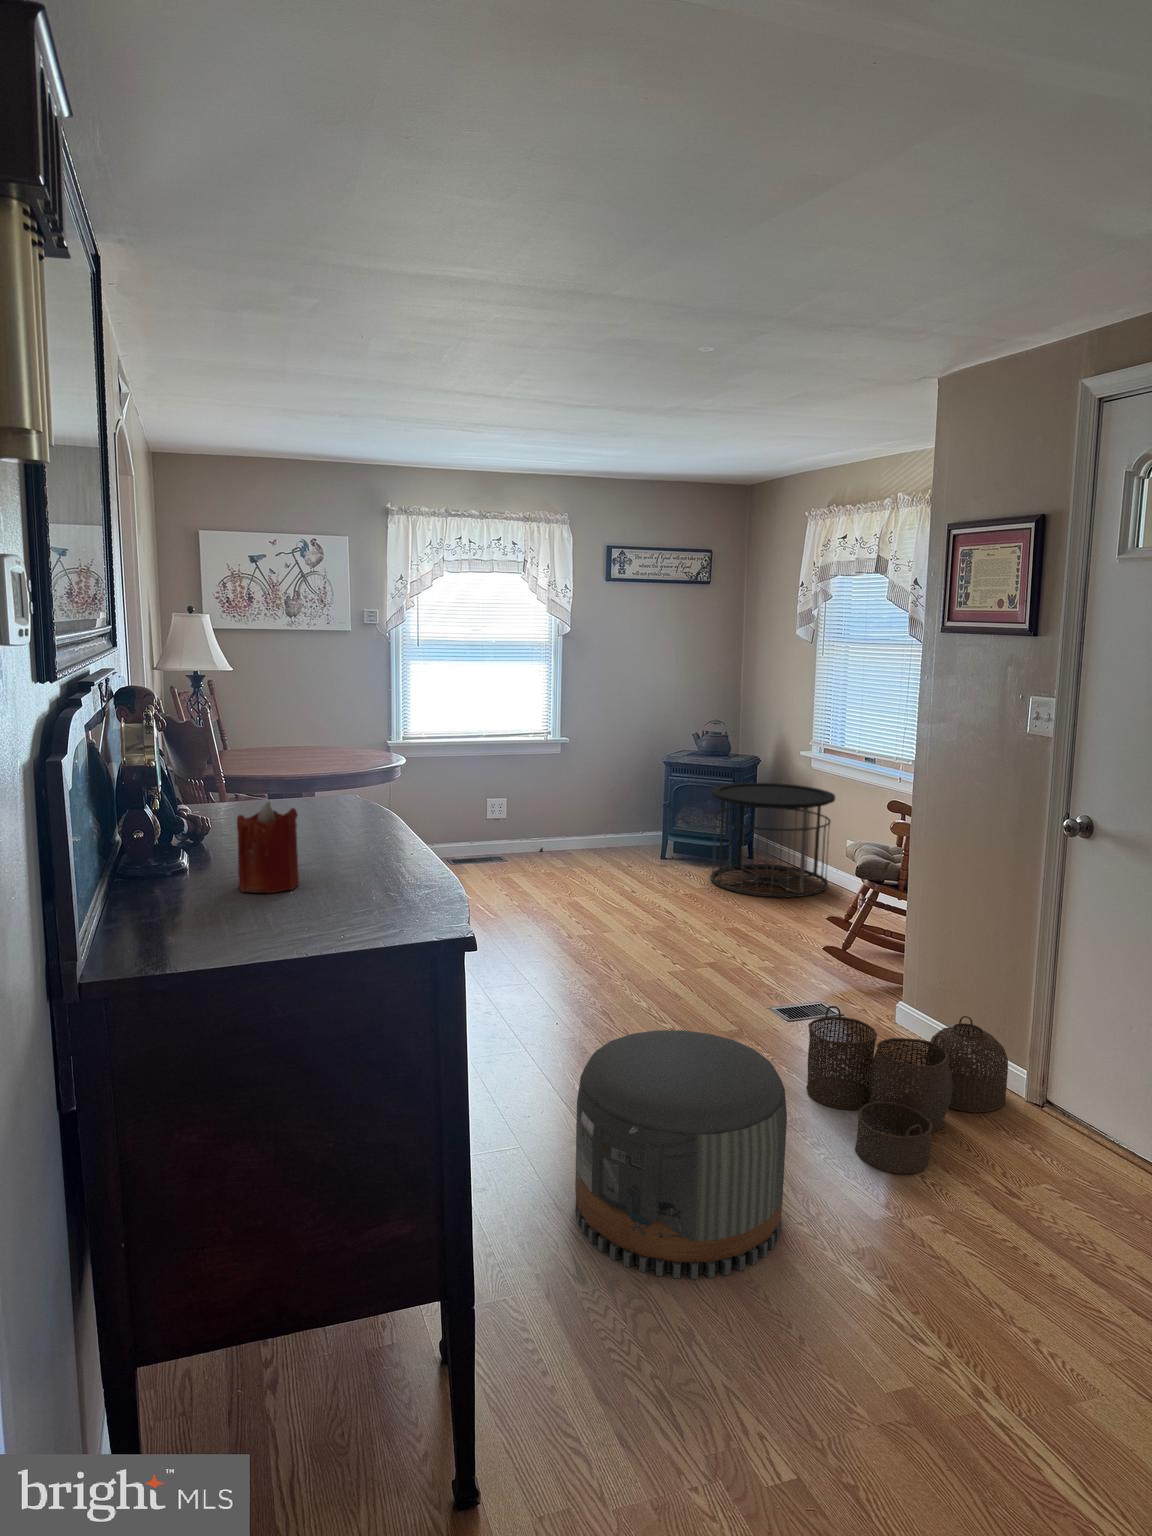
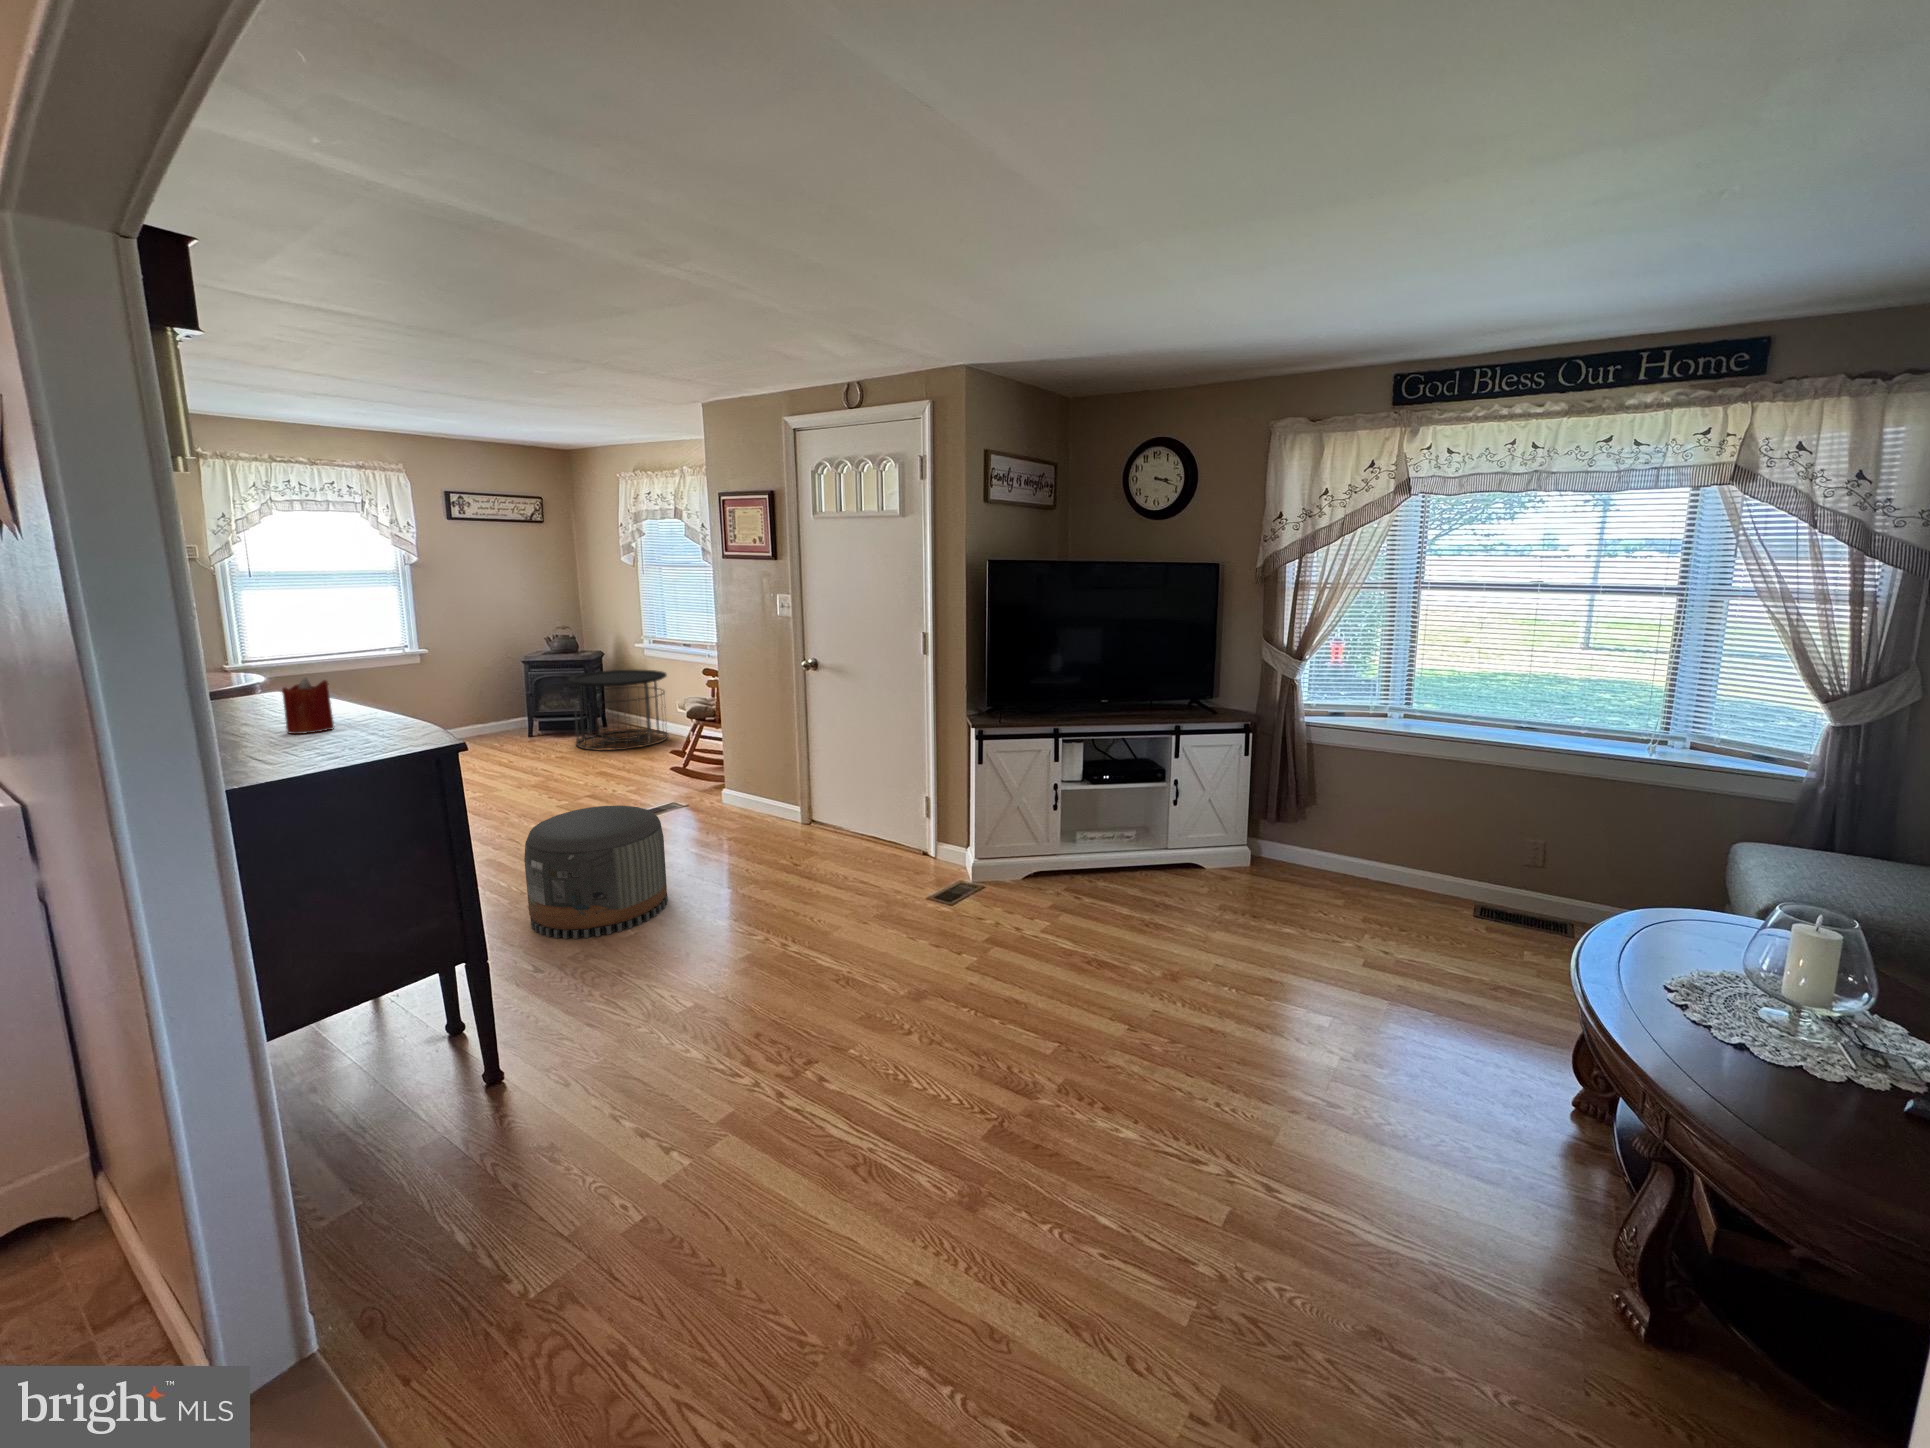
woven basket: present [806,1006,1008,1174] -> none [668,779,788,864]

